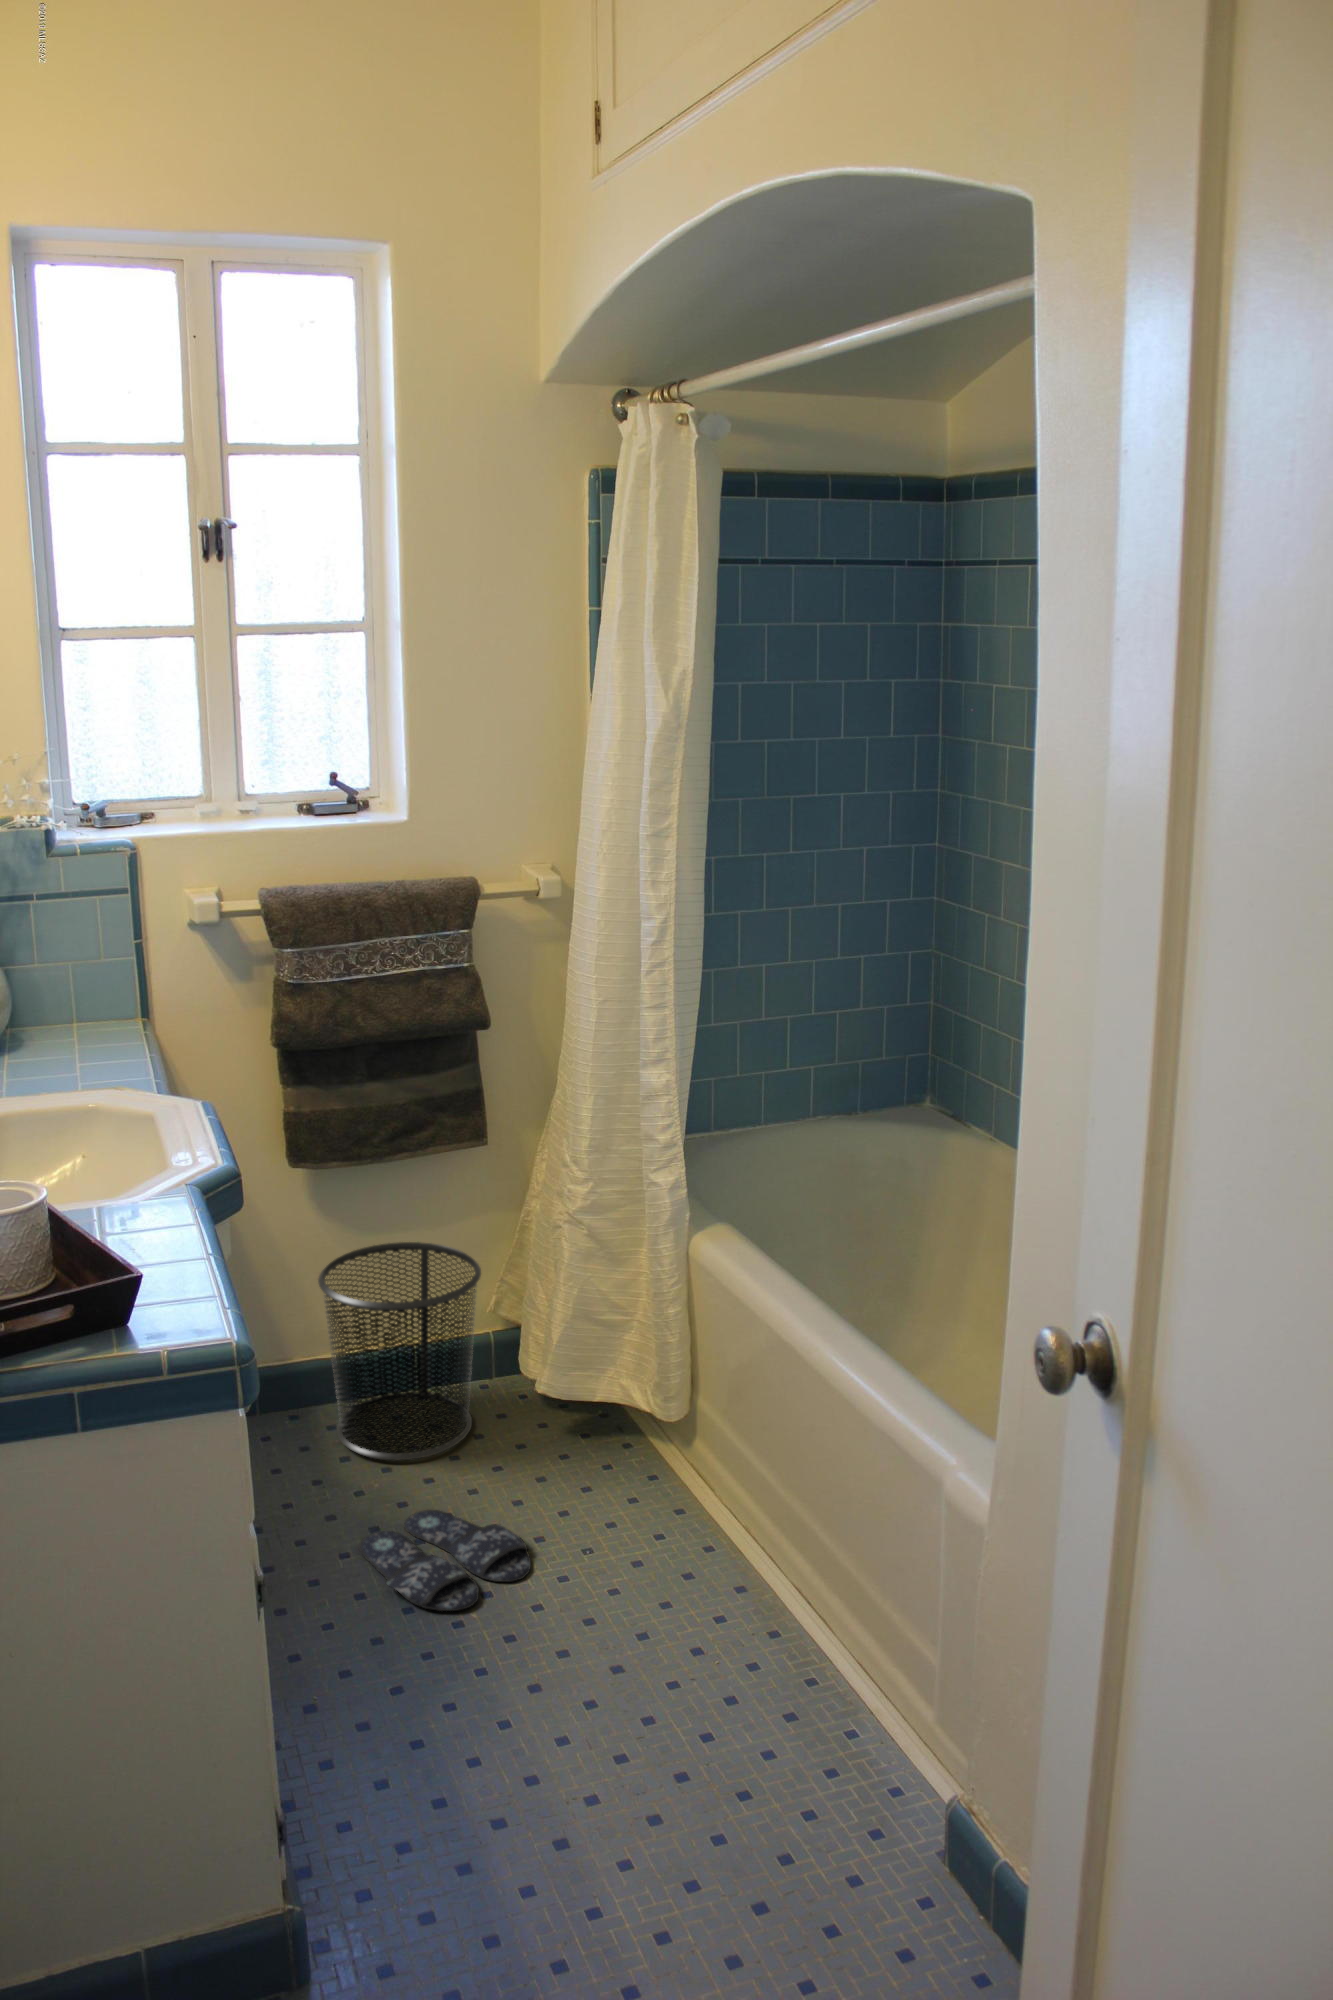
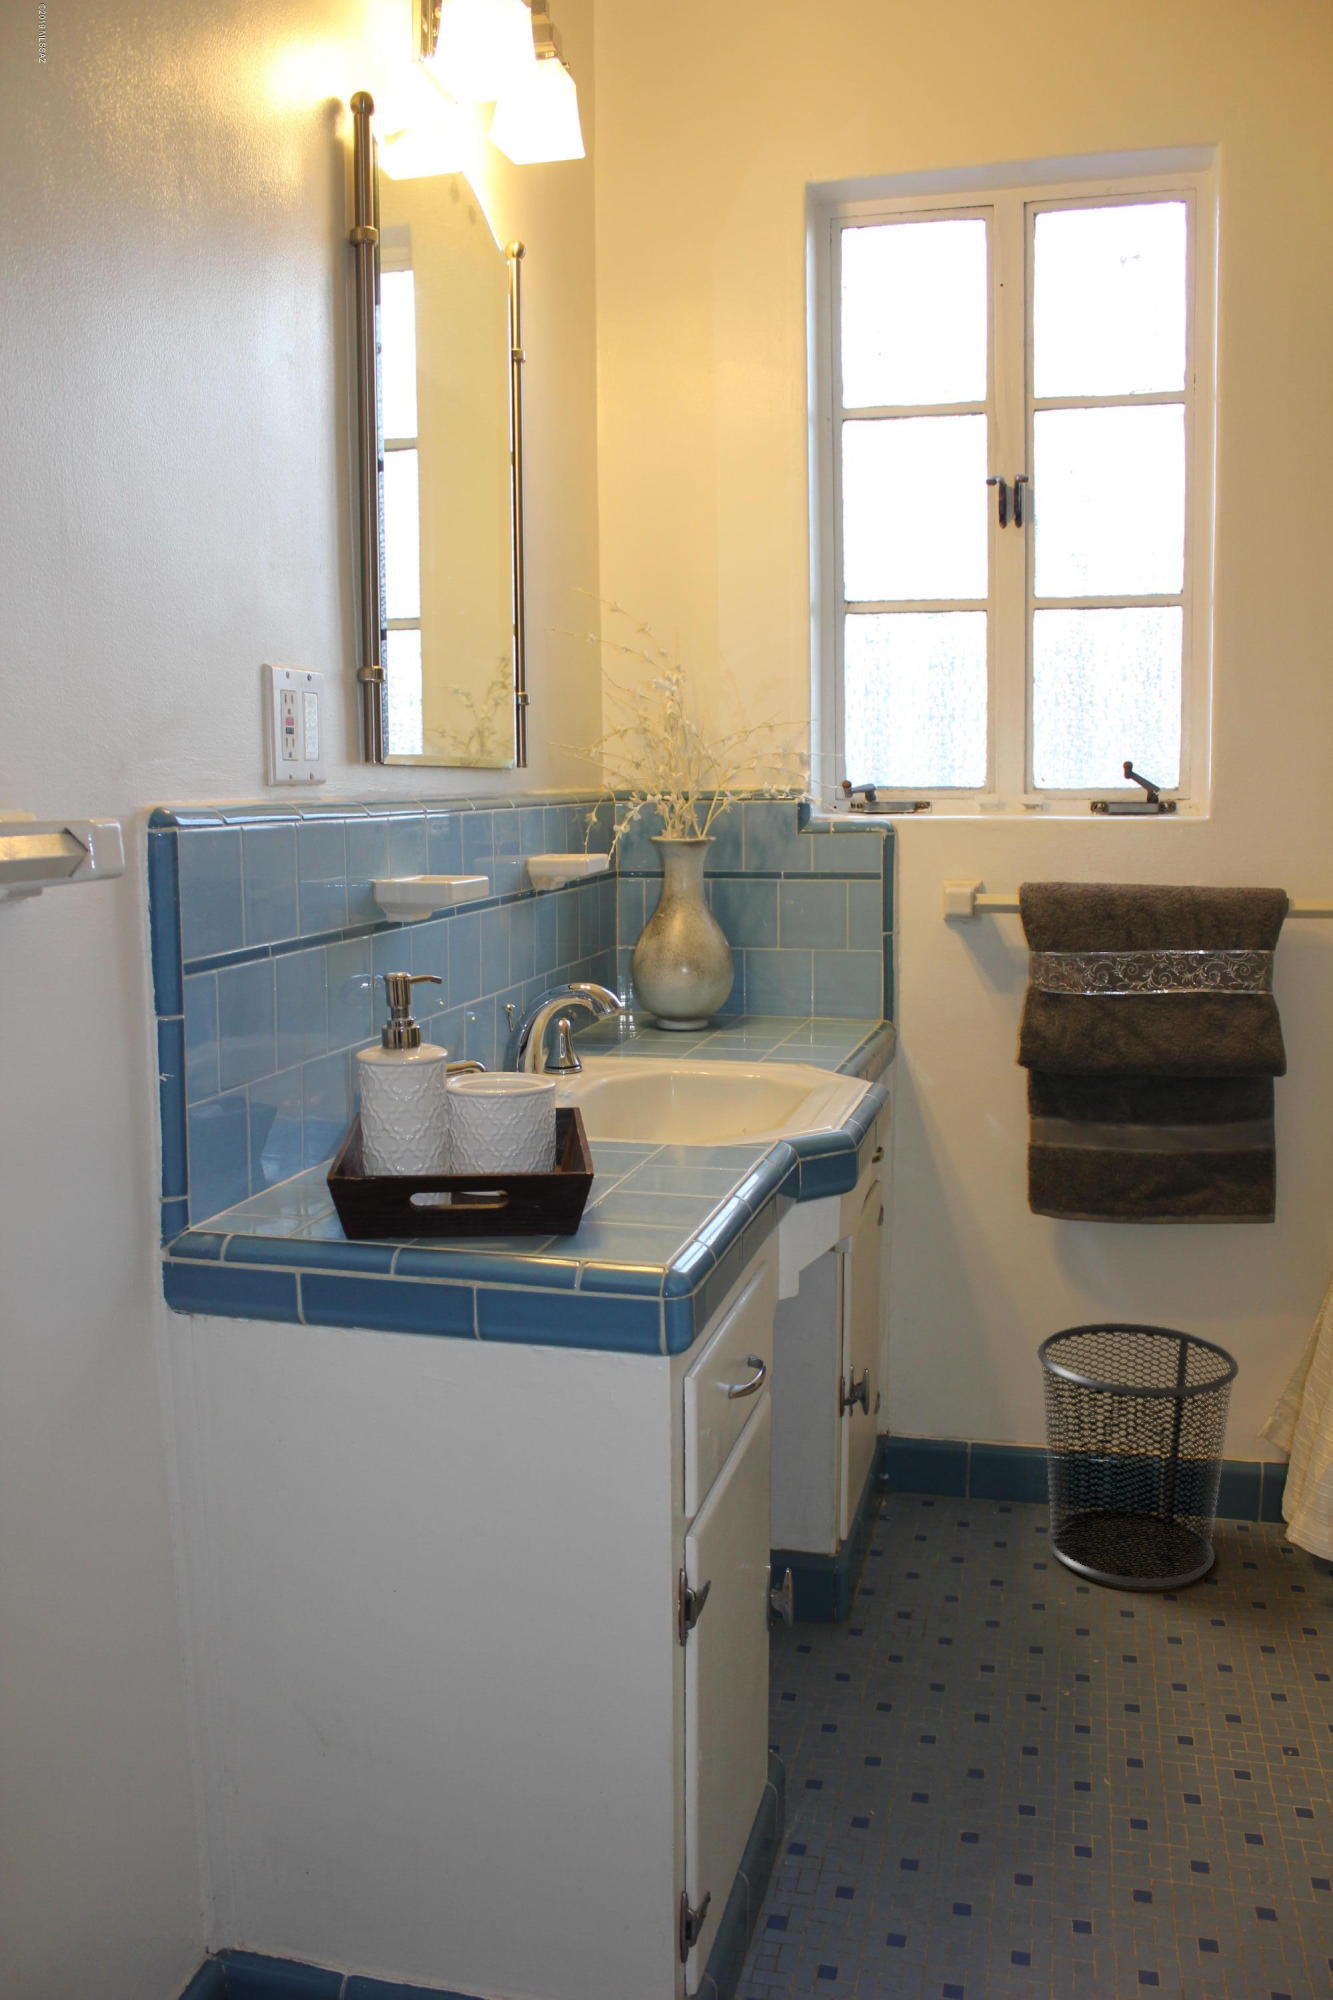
slippers: present [359,1510,531,1611] -> none [1014,1642,1214,1764]

